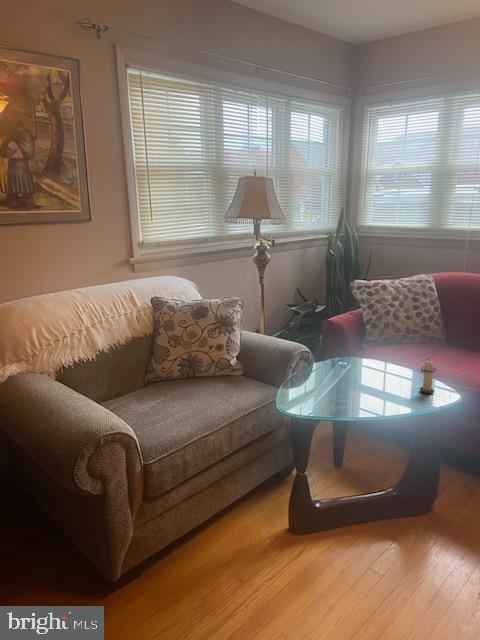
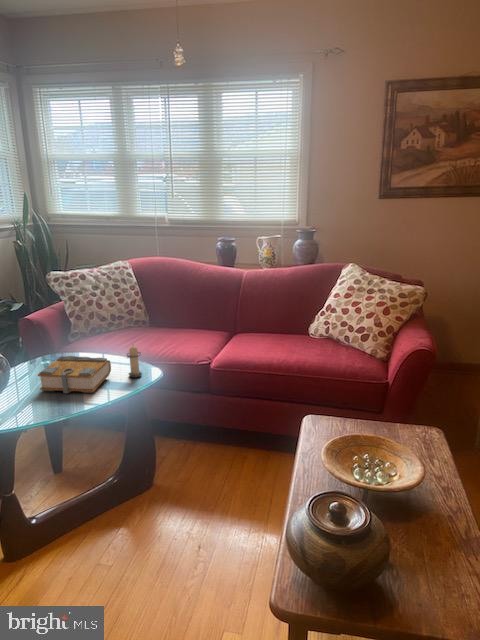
book: none [336,359,403,398] -> present [38,356,111,393]

